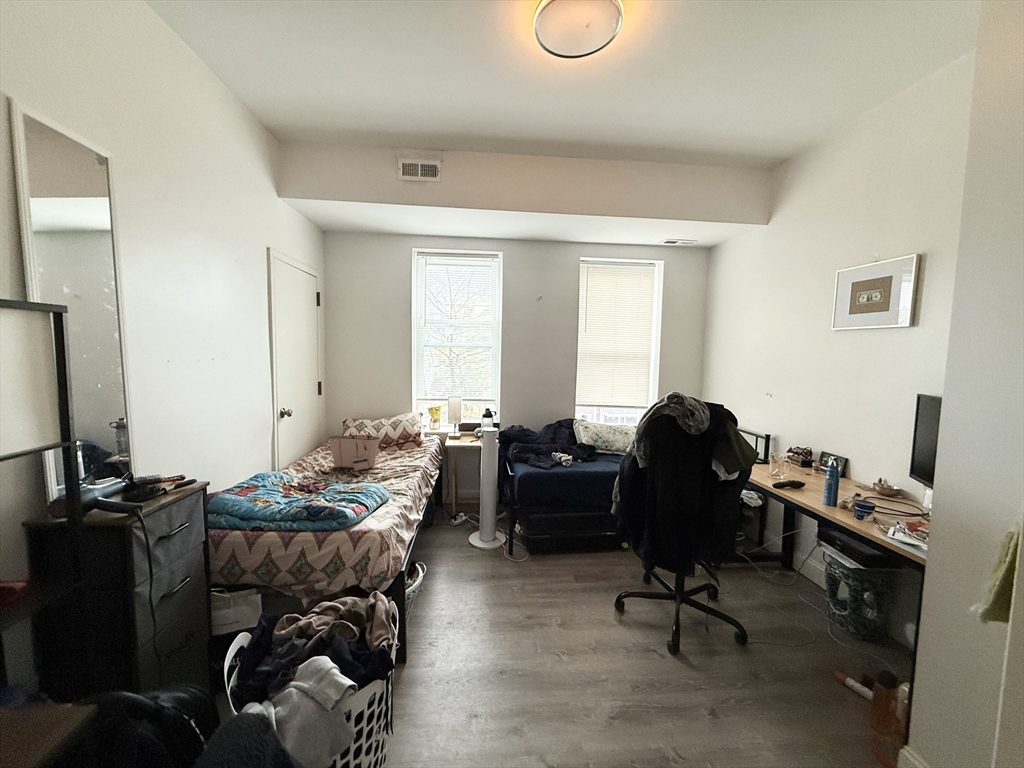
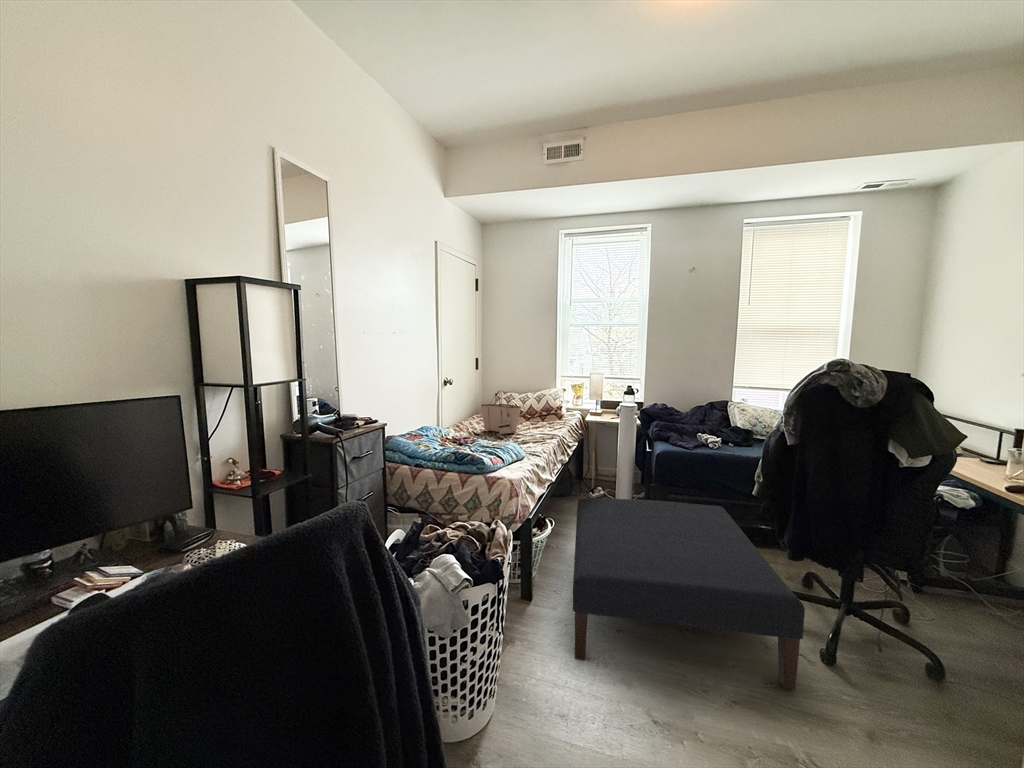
ottoman: none [451,522,662,724] -> present [573,498,805,690]

